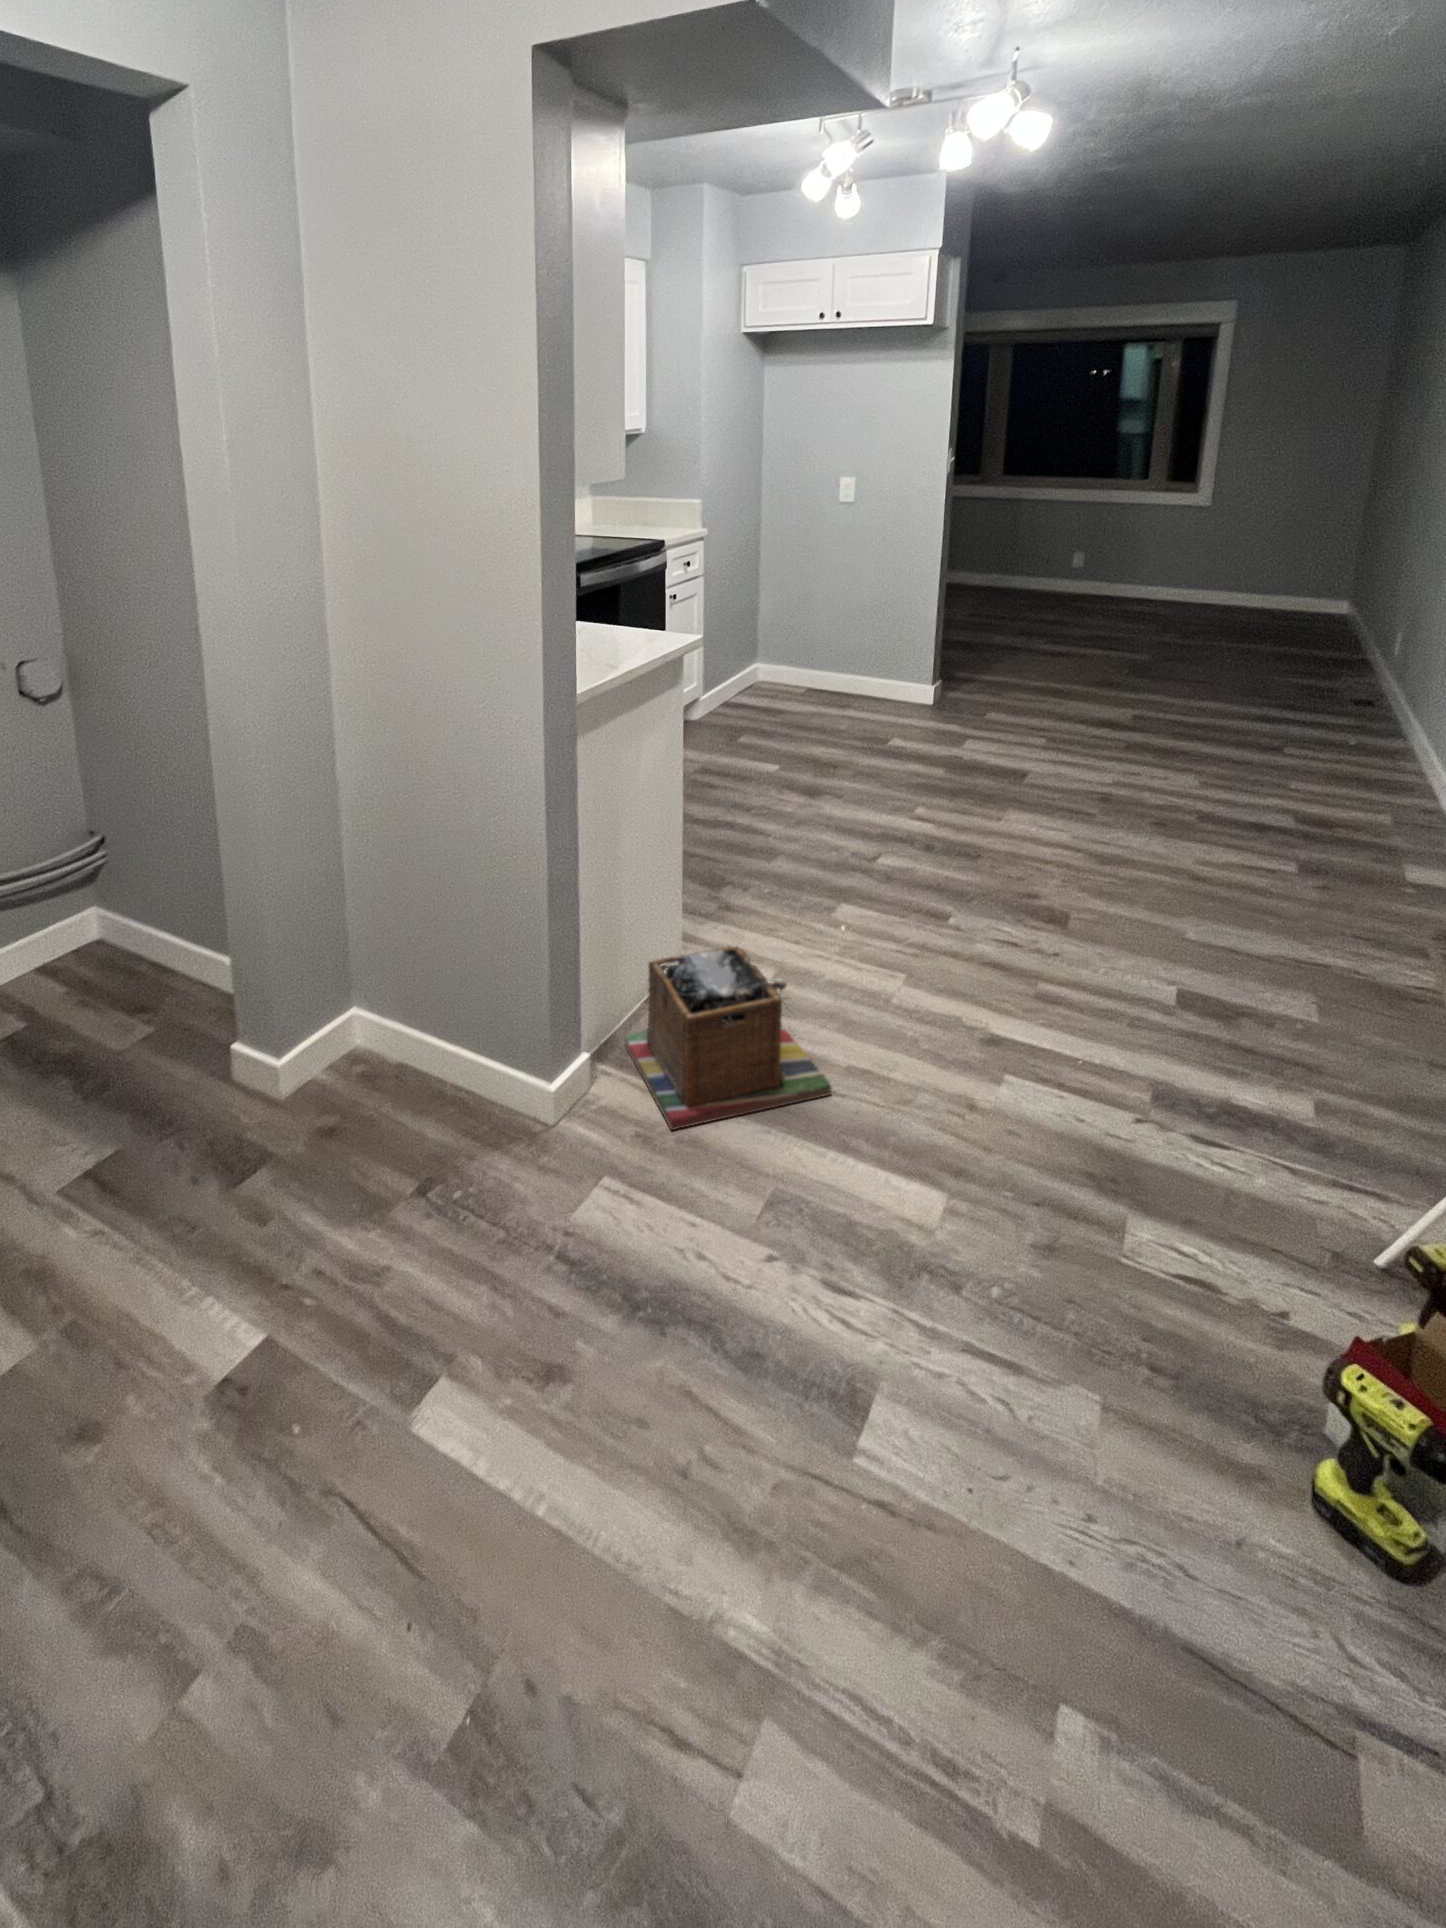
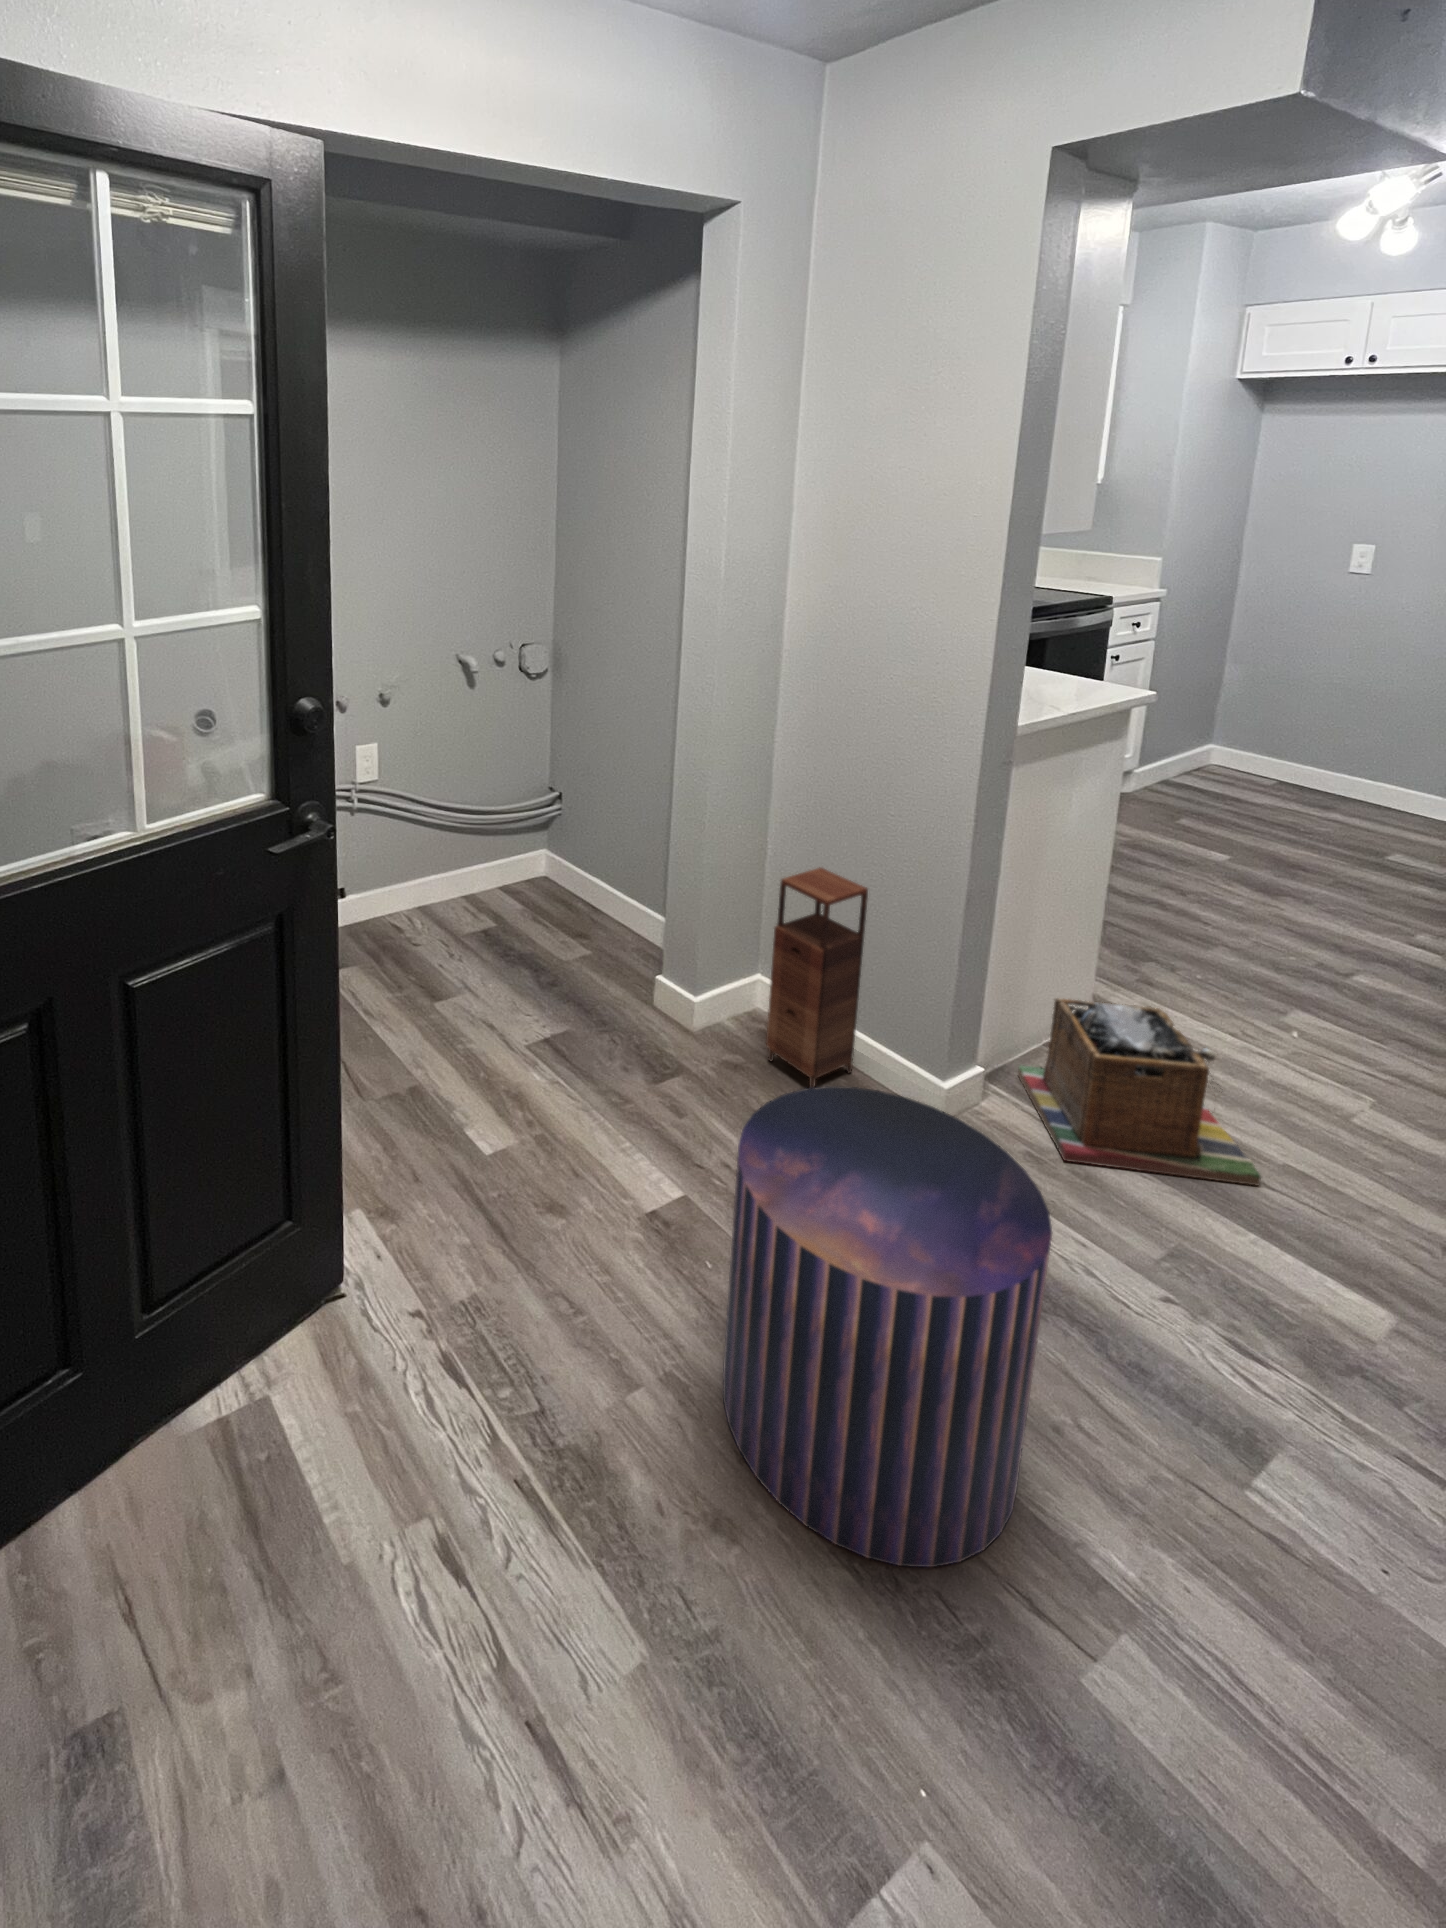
storage cabinet: none [357,880,463,1135] -> present [766,867,868,1088]
pouf: none [288,1161,652,1781] -> present [723,1086,1052,1567]

